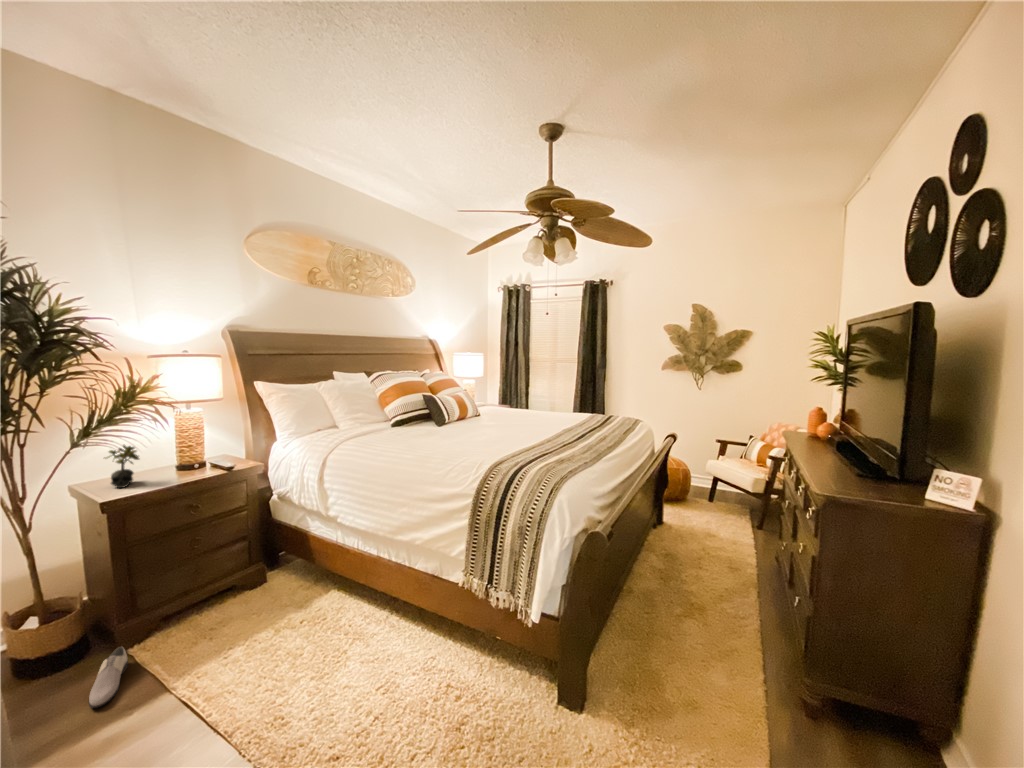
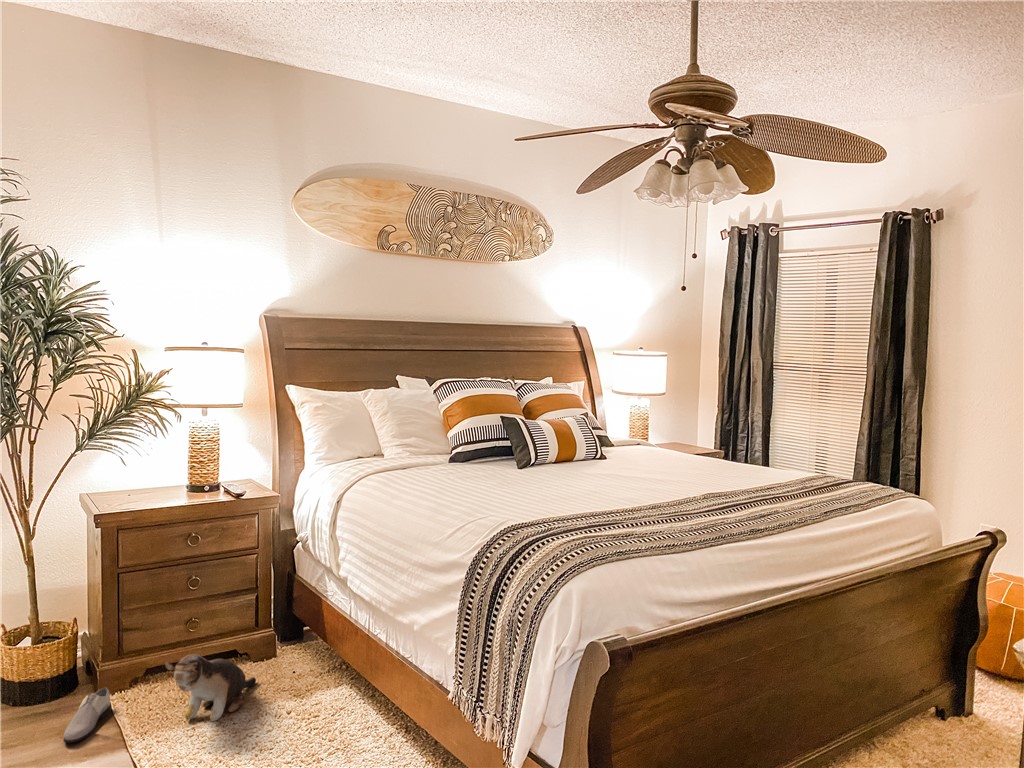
succulent plant: present [106,445,139,488] -> none [111,452,144,503]
plush toy: none [196,596,260,651] -> present [165,654,256,721]

